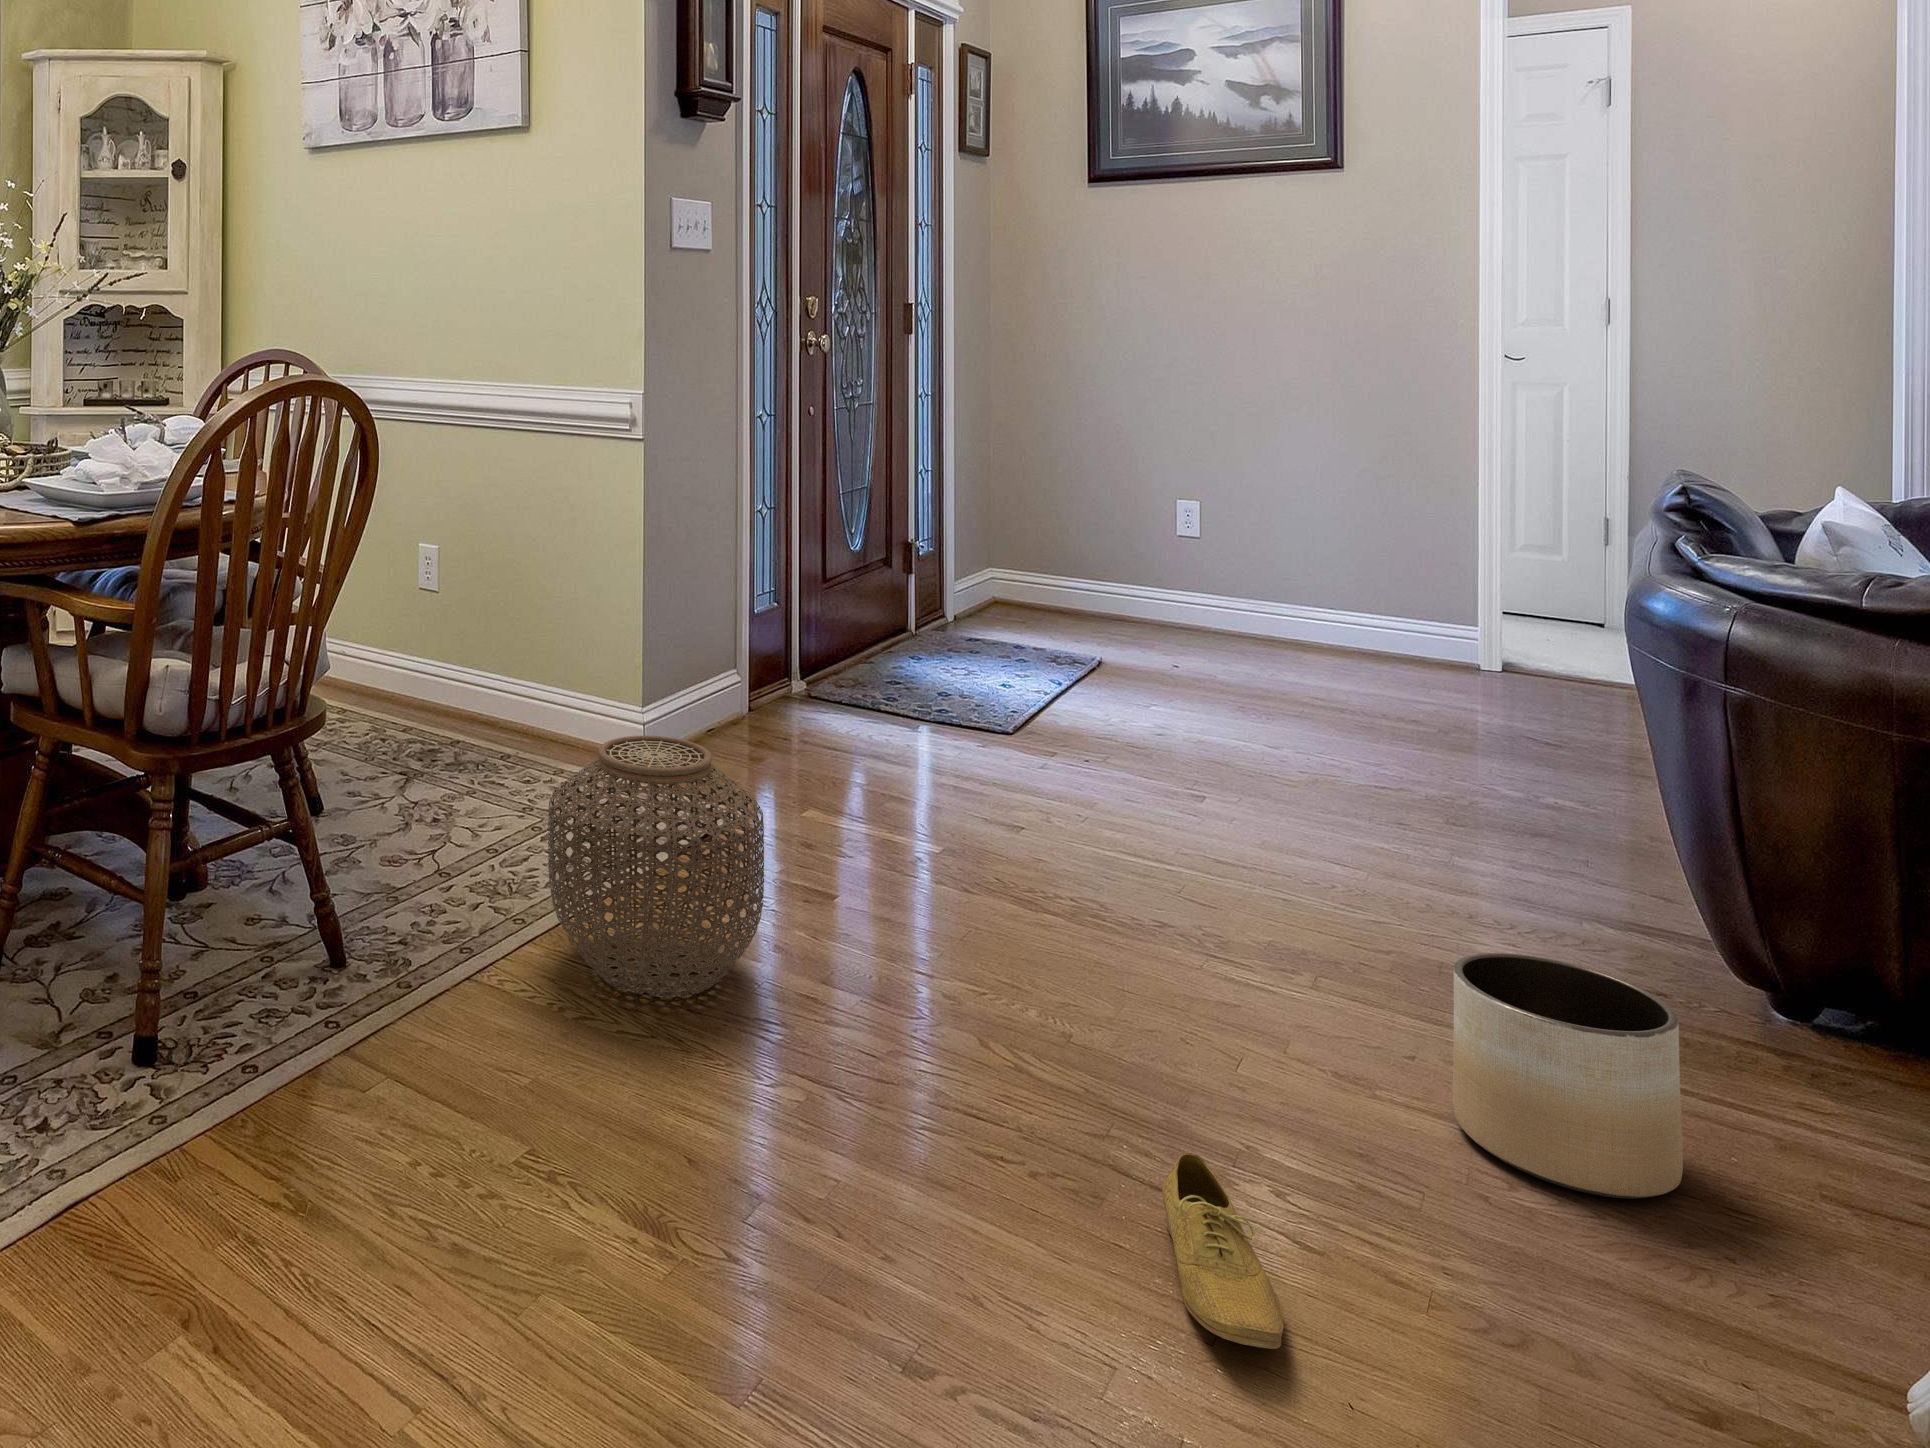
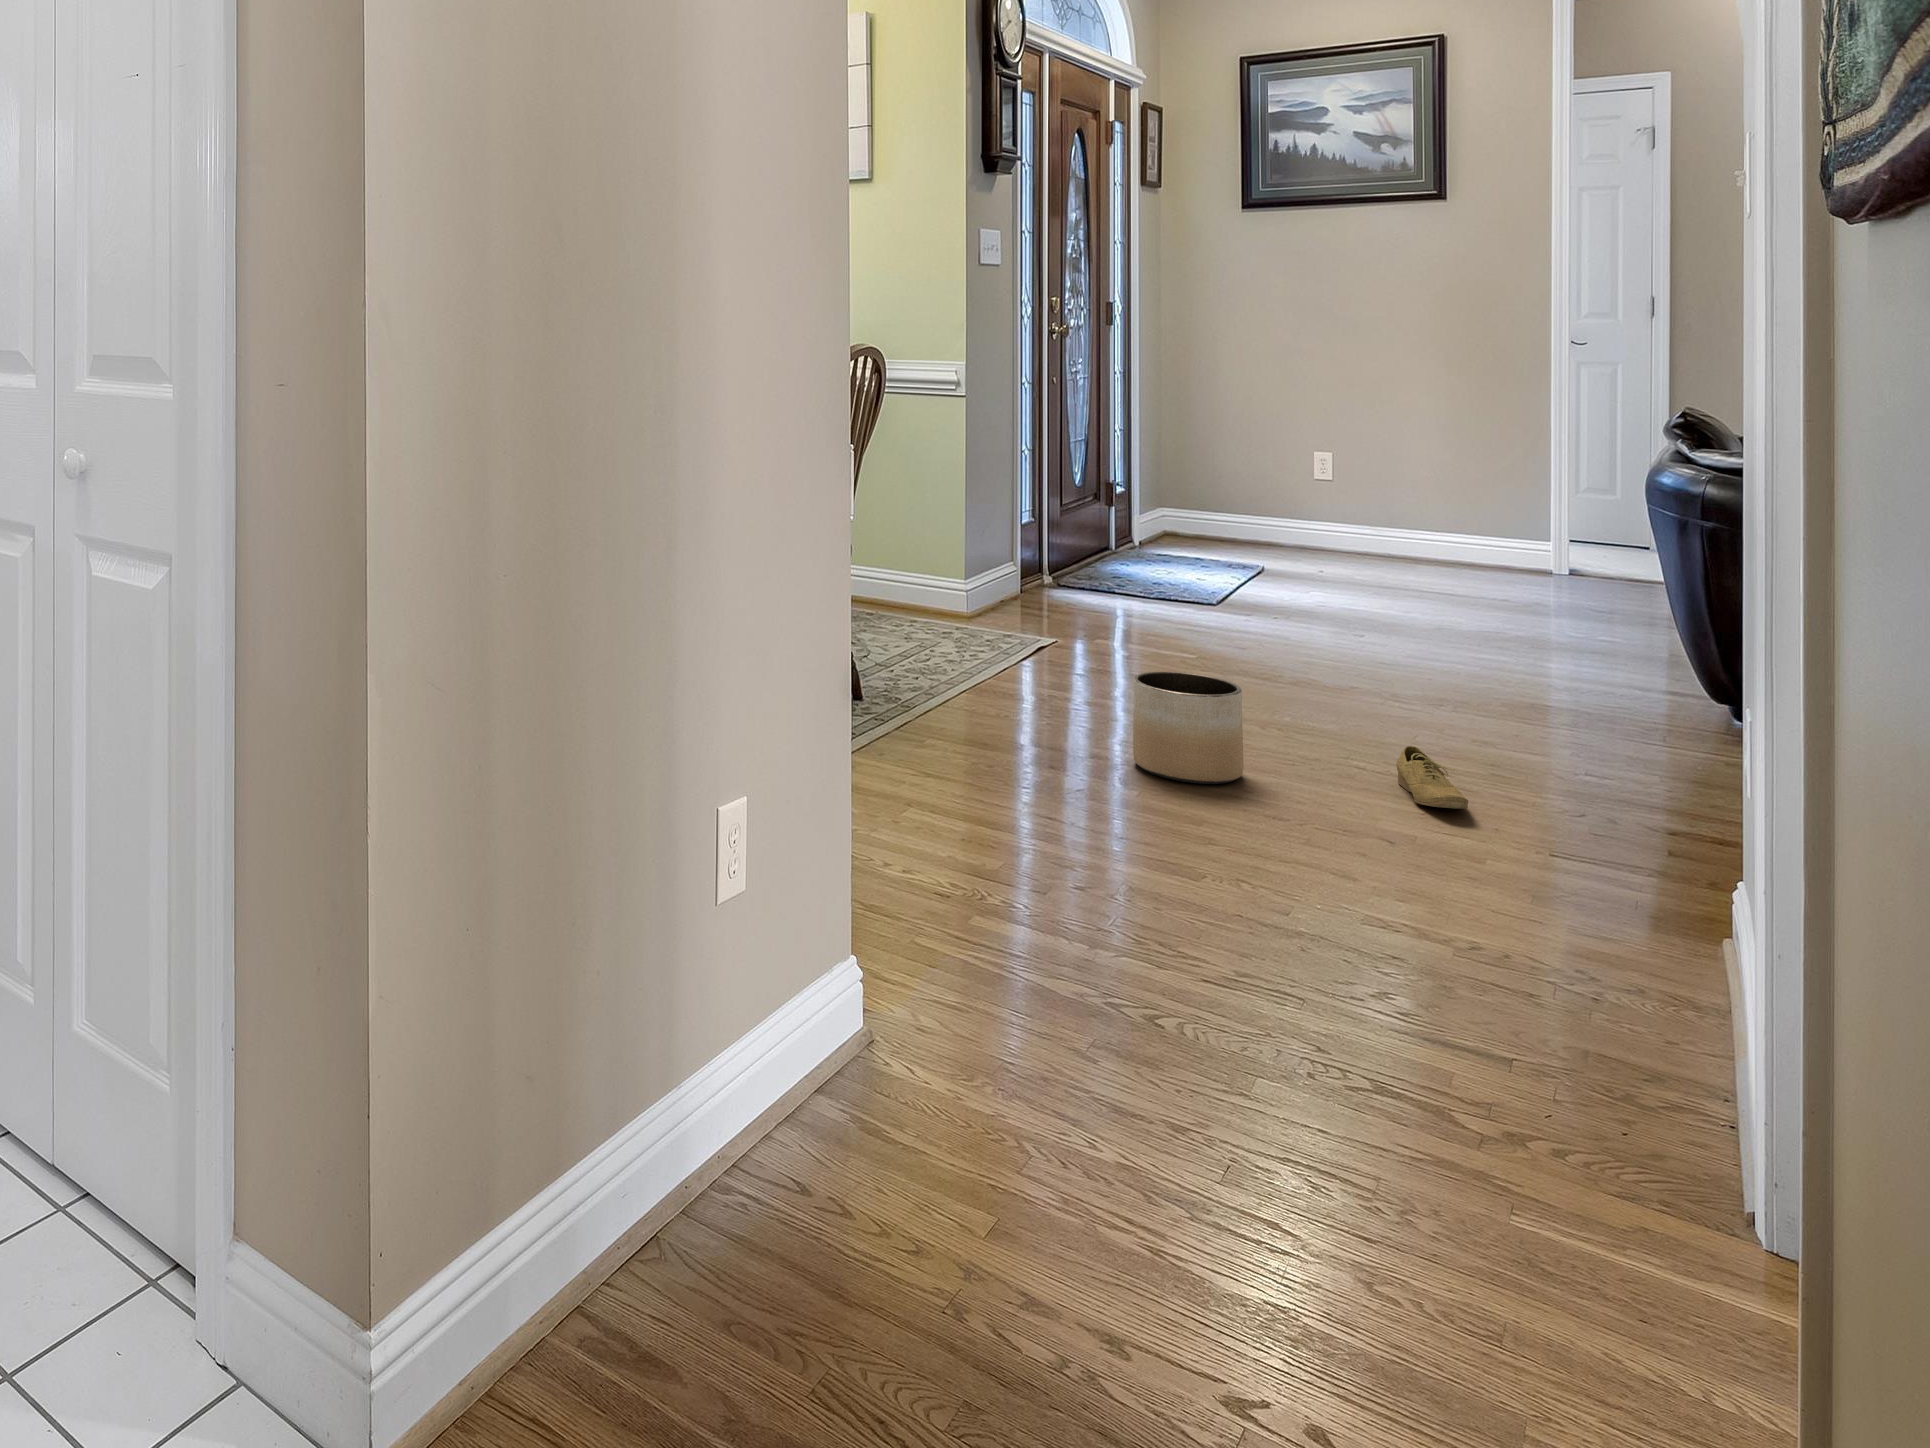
woven basket: present [548,735,764,997] -> none [989,568,1129,714]
planter: present [1453,953,1683,1199] -> present [1133,672,1243,784]

